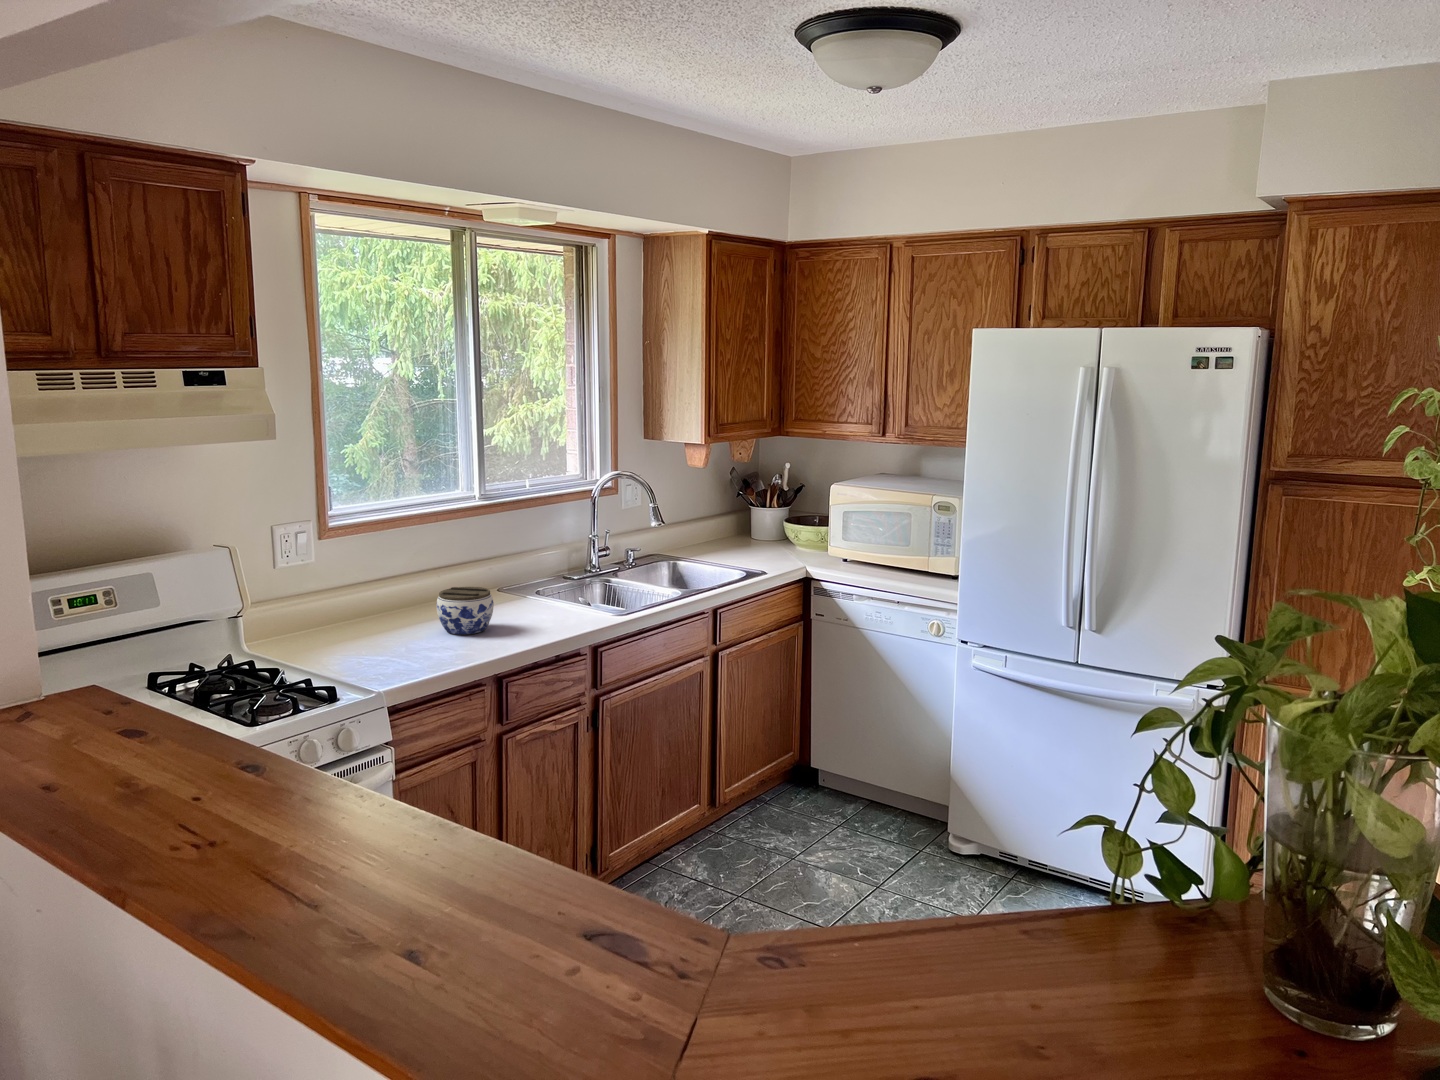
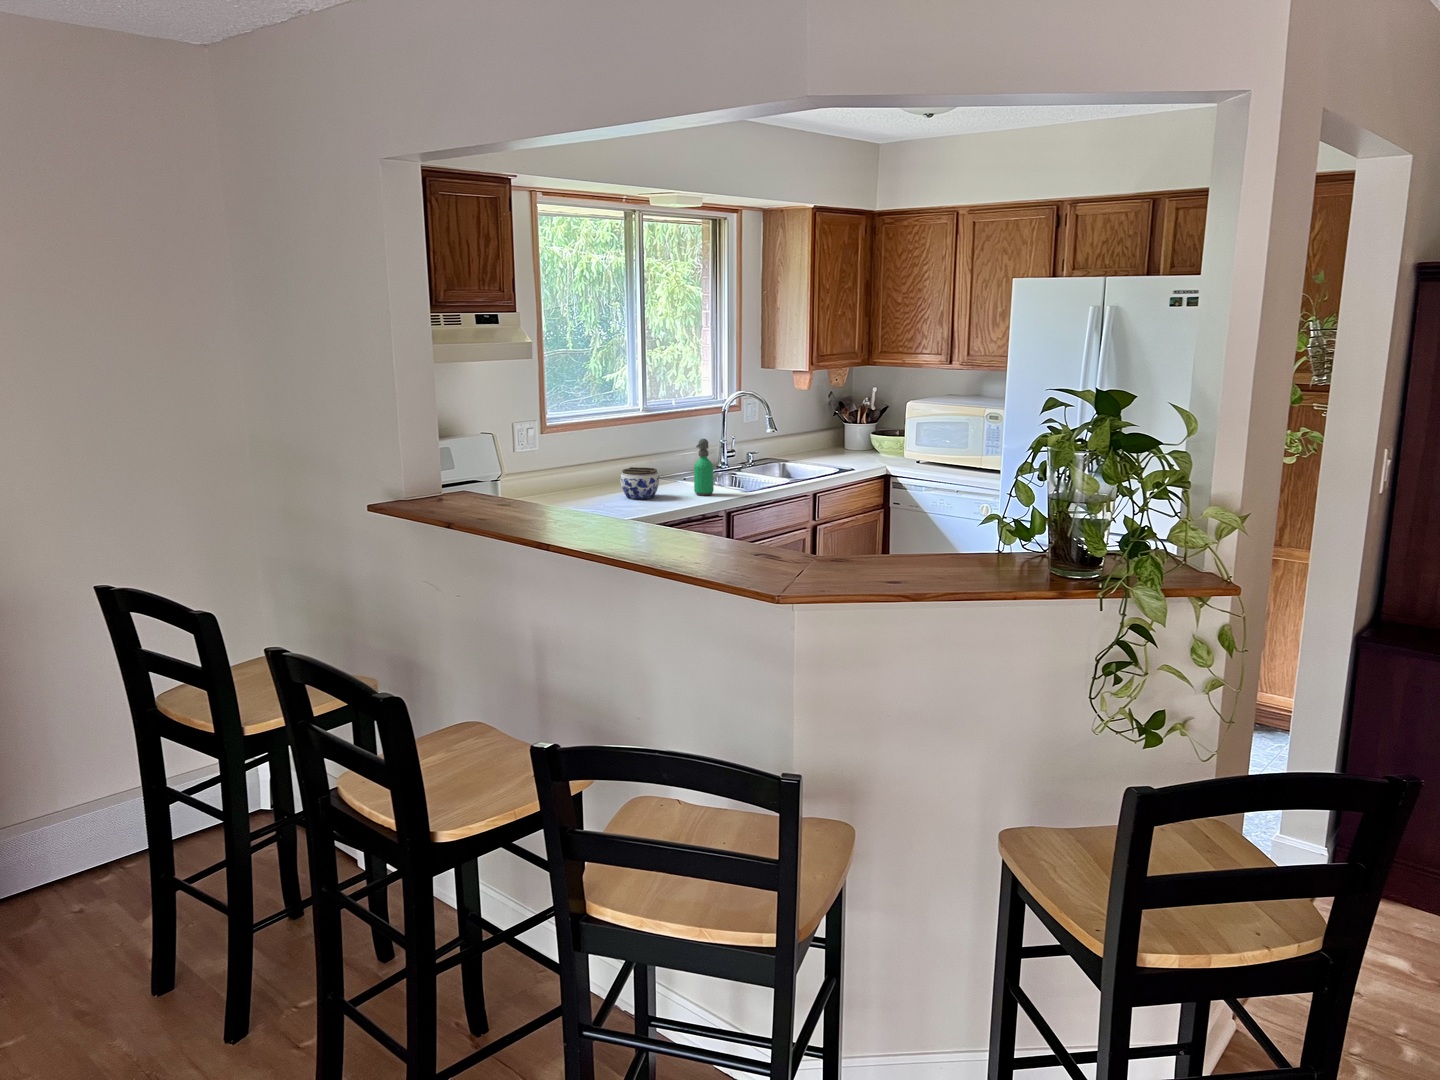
soap dispenser: none [545,545,573,625] -> present [694,439,714,495]

